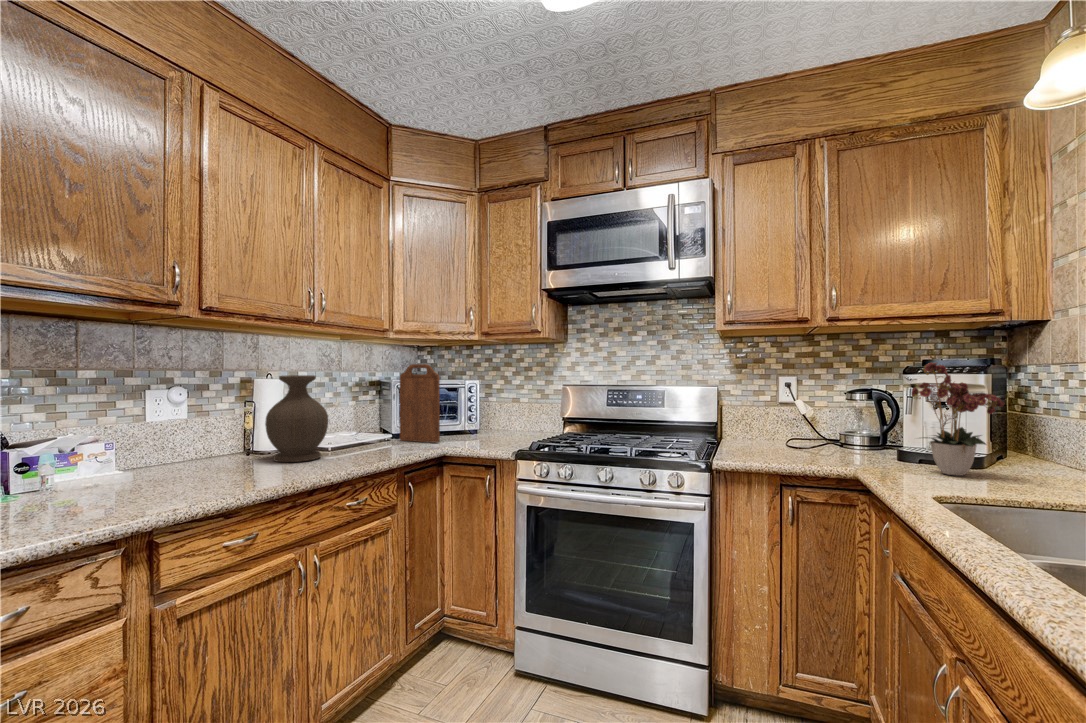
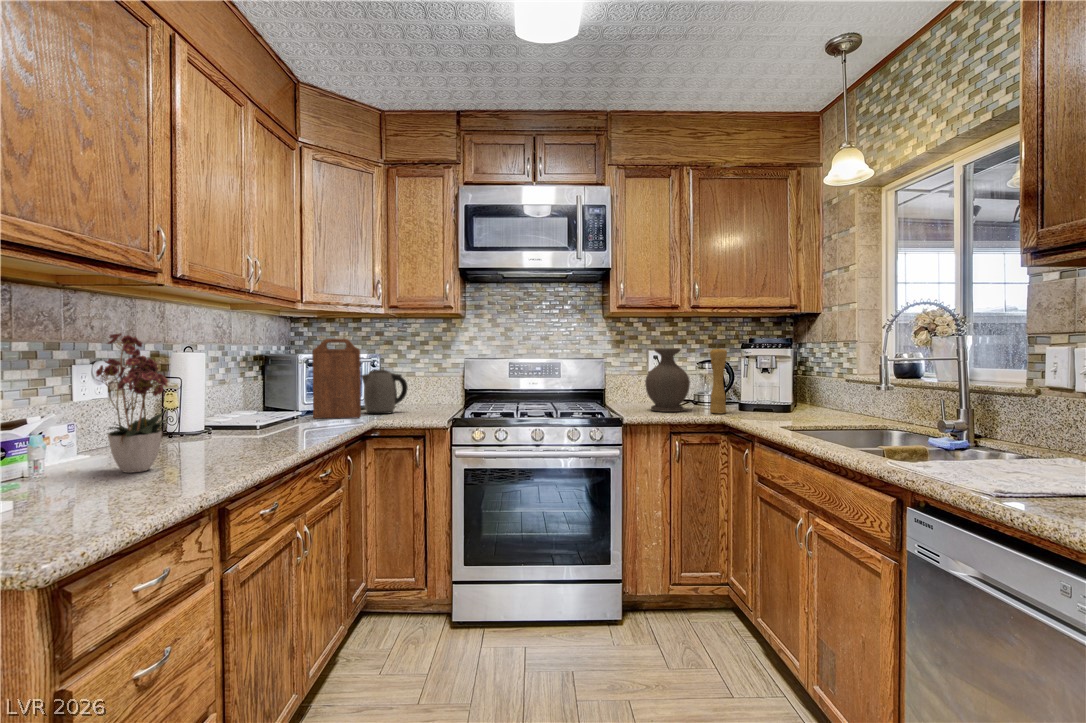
flower arrangement: present [912,363,1004,476] -> present [96,333,170,473]
pepper mill: none [844,374,871,465] -> present [710,348,727,413]
vase: present [265,375,328,462] -> present [645,348,690,412]
kettle: none [452,394,497,439] -> present [361,370,408,414]

